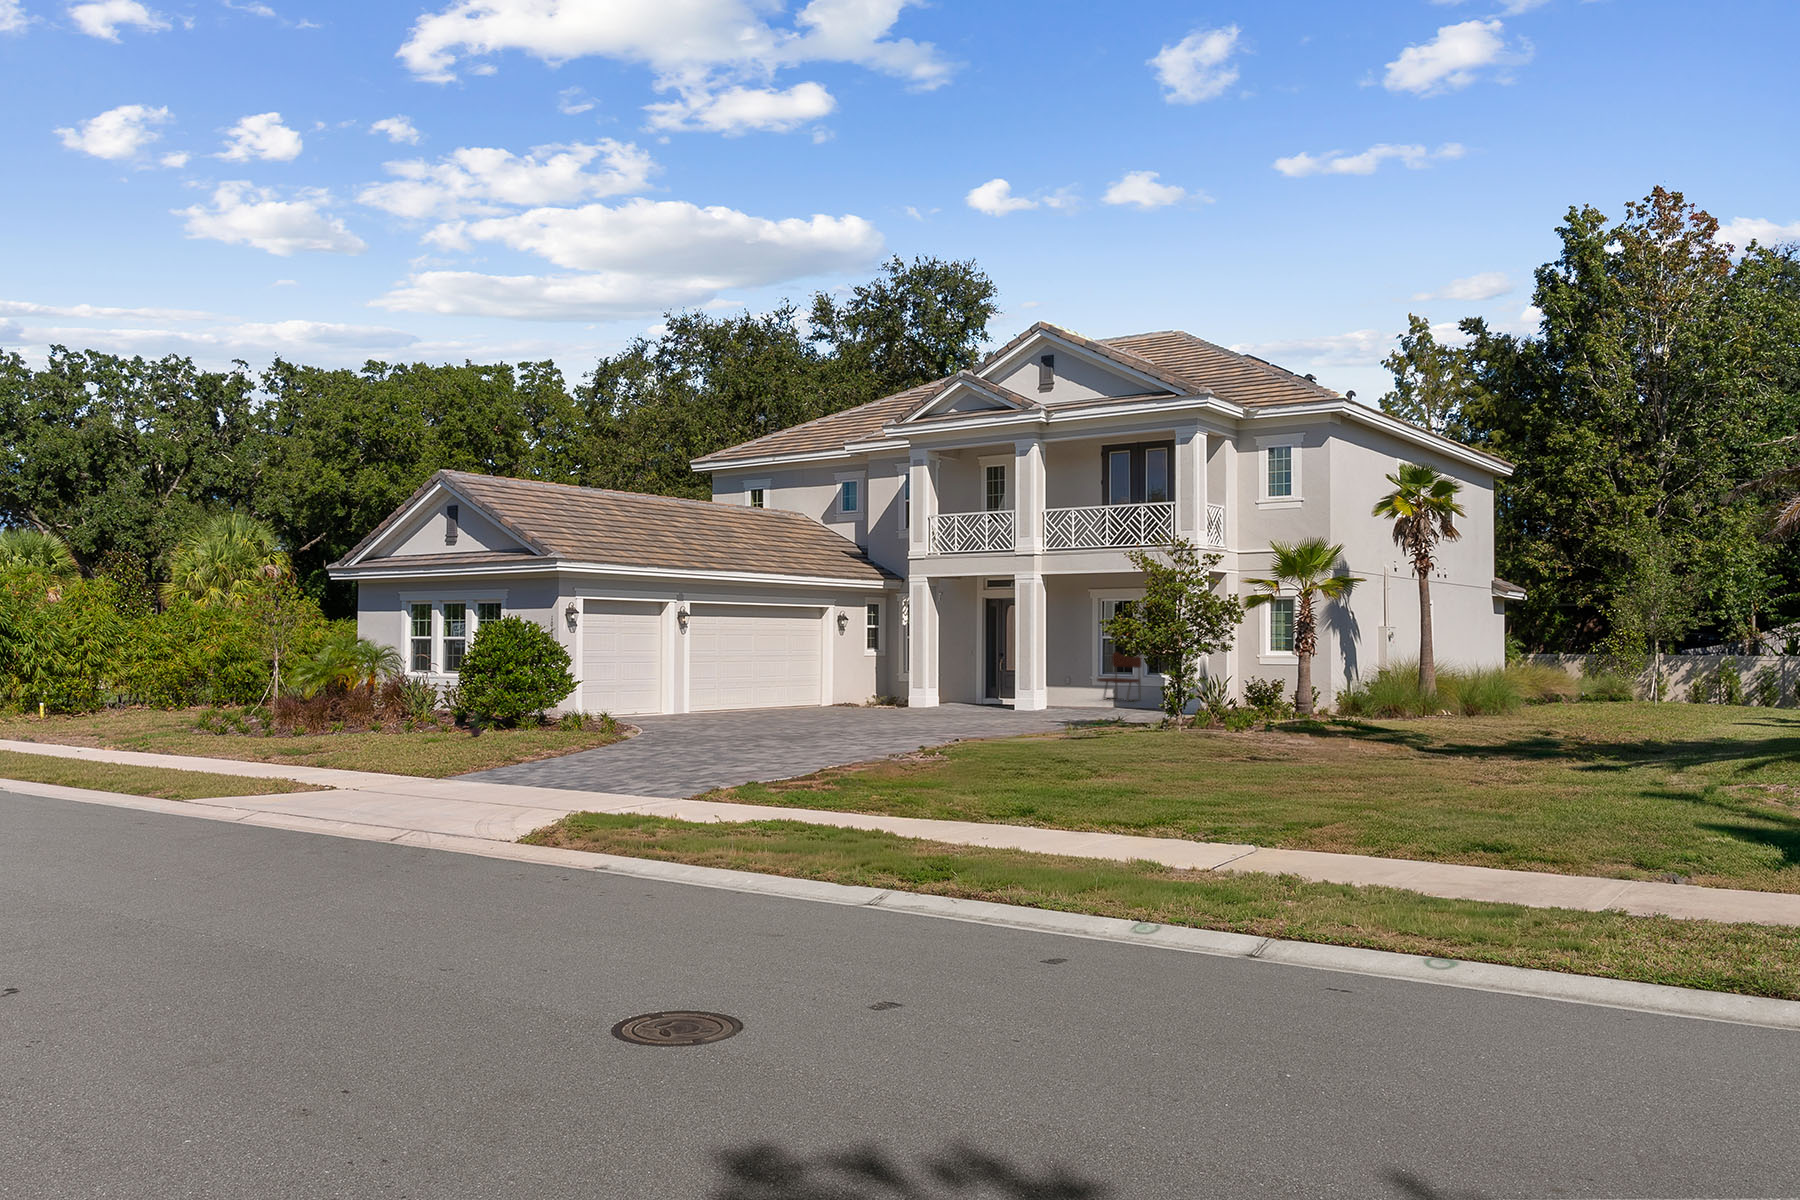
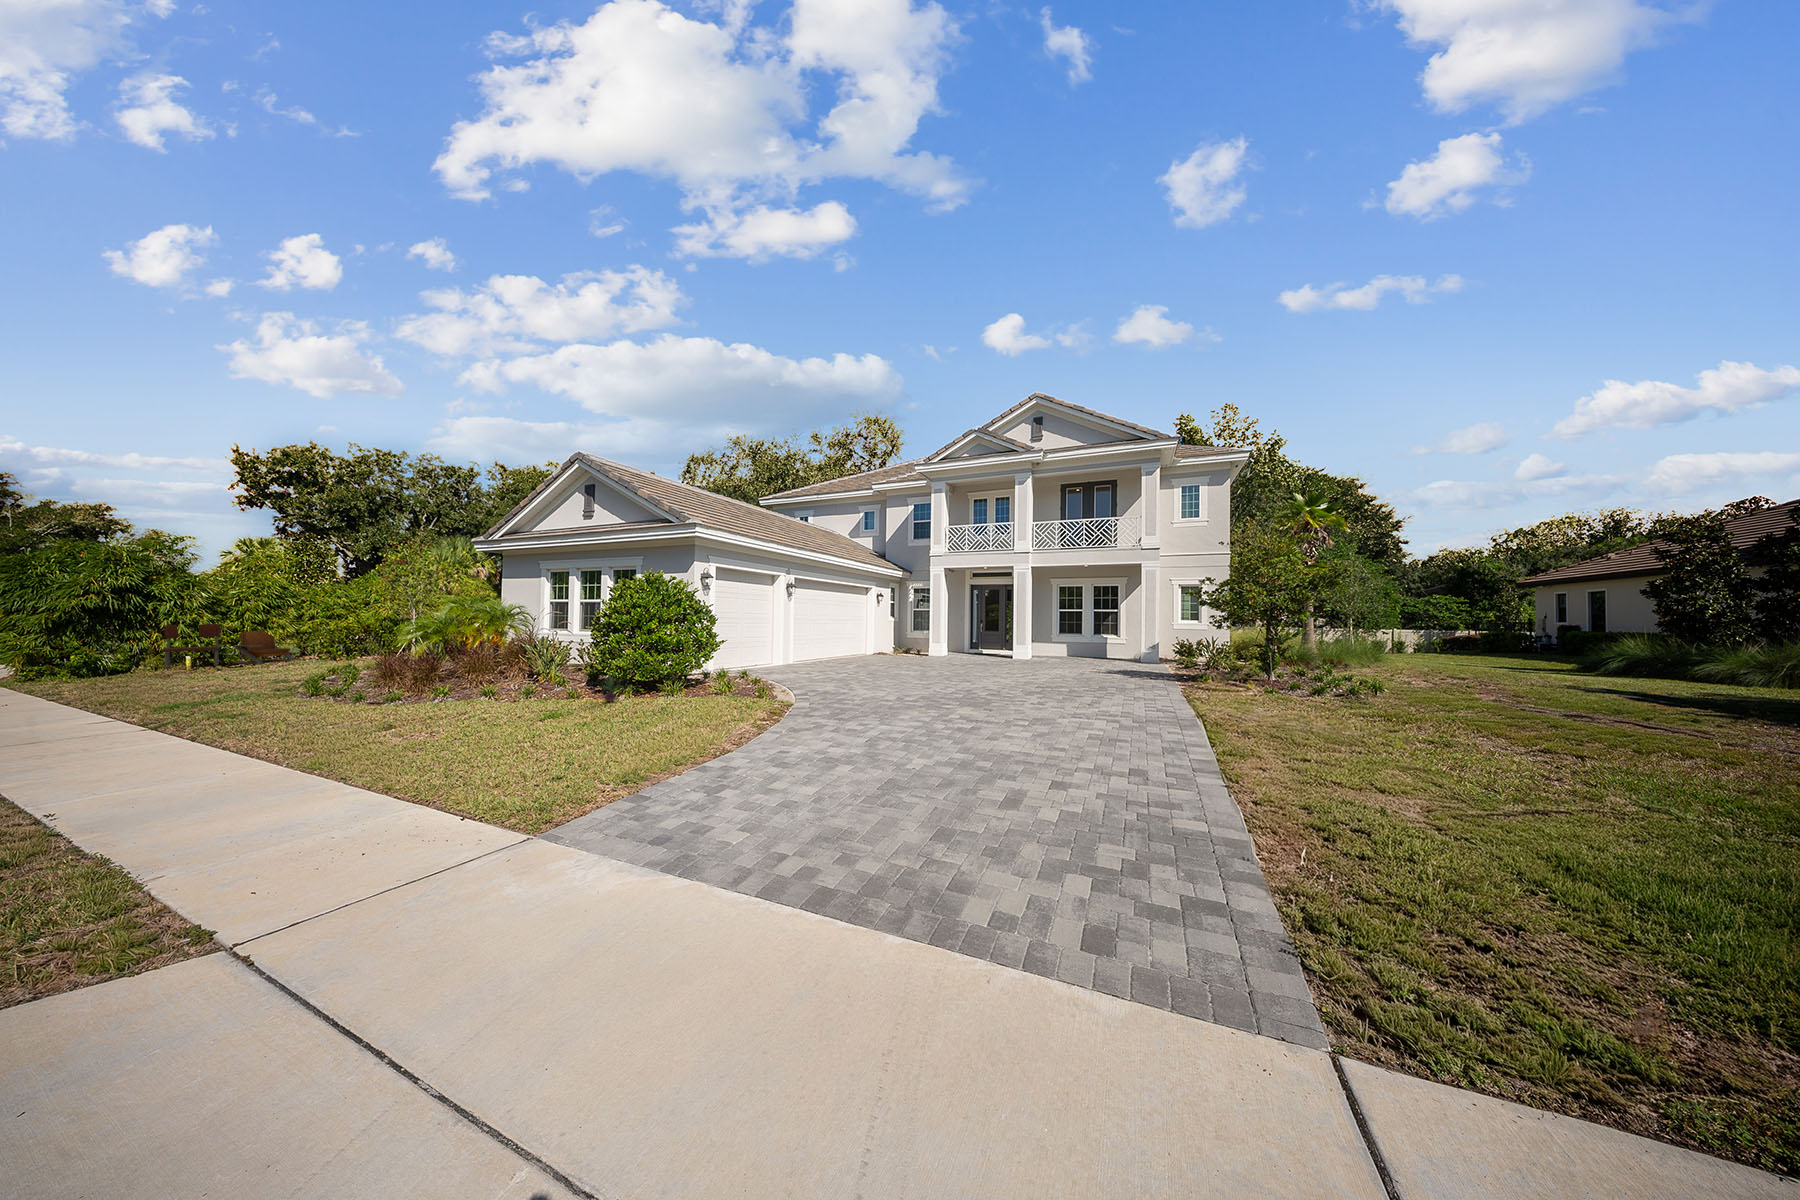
bench: present [1097,652,1142,701] -> present [161,624,220,668]
lounge chair: none [83,675,139,712] -> present [233,630,295,664]

